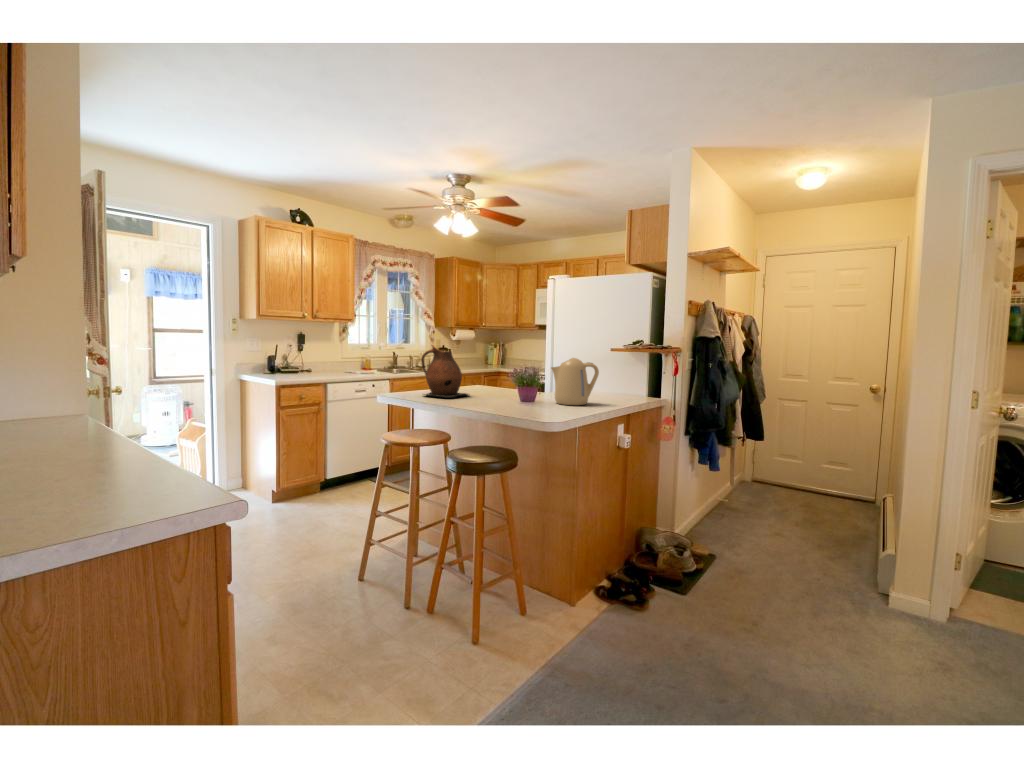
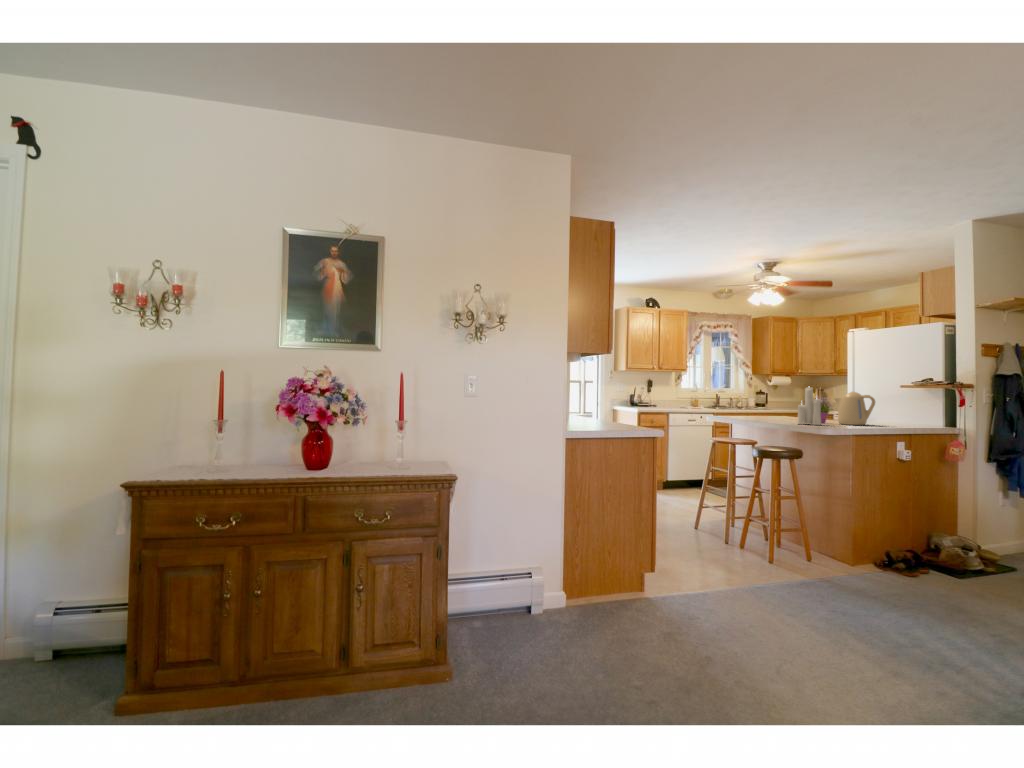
candle: none [509,341,541,410] -> present [797,387,821,425]
ceramic pitcher: present [421,345,468,398] -> none [737,384,772,418]

